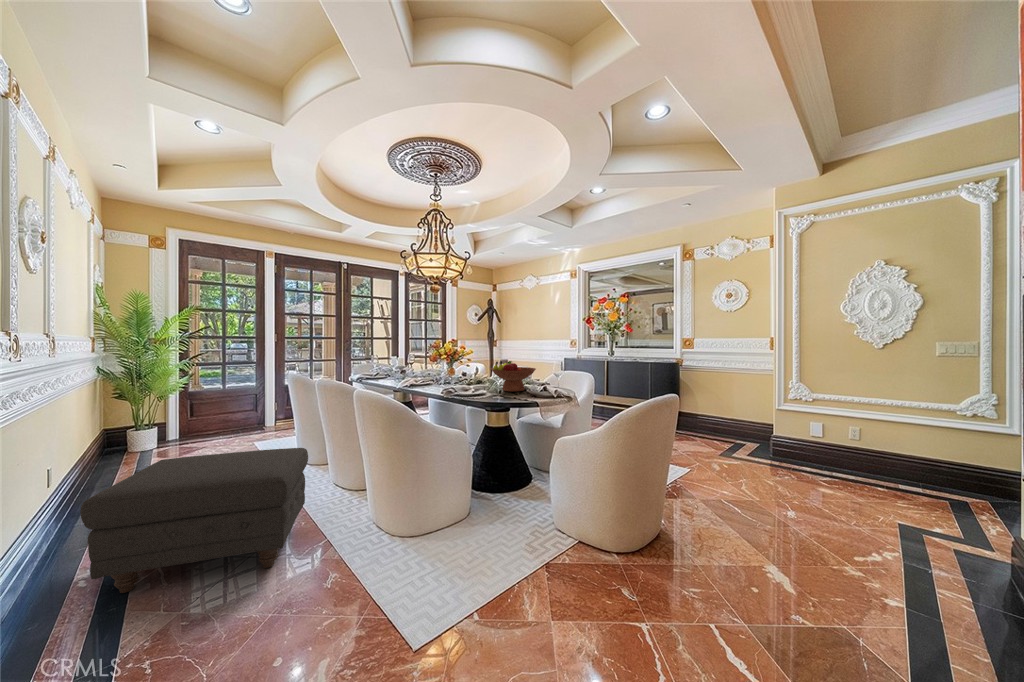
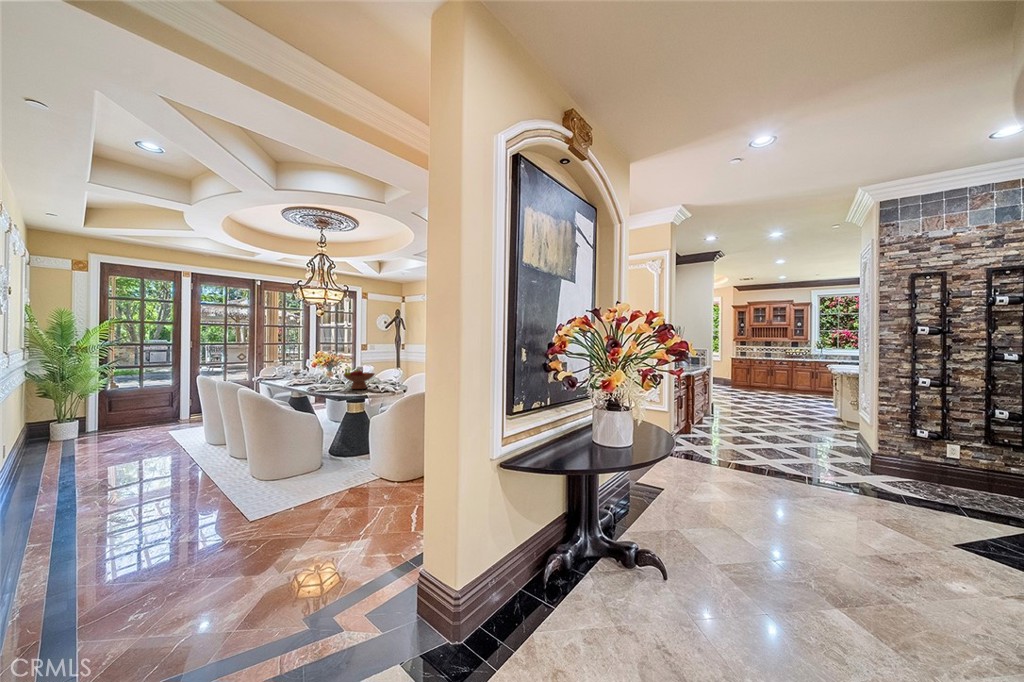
ottoman: present [80,448,308,593] -> none [41,428,205,515]

